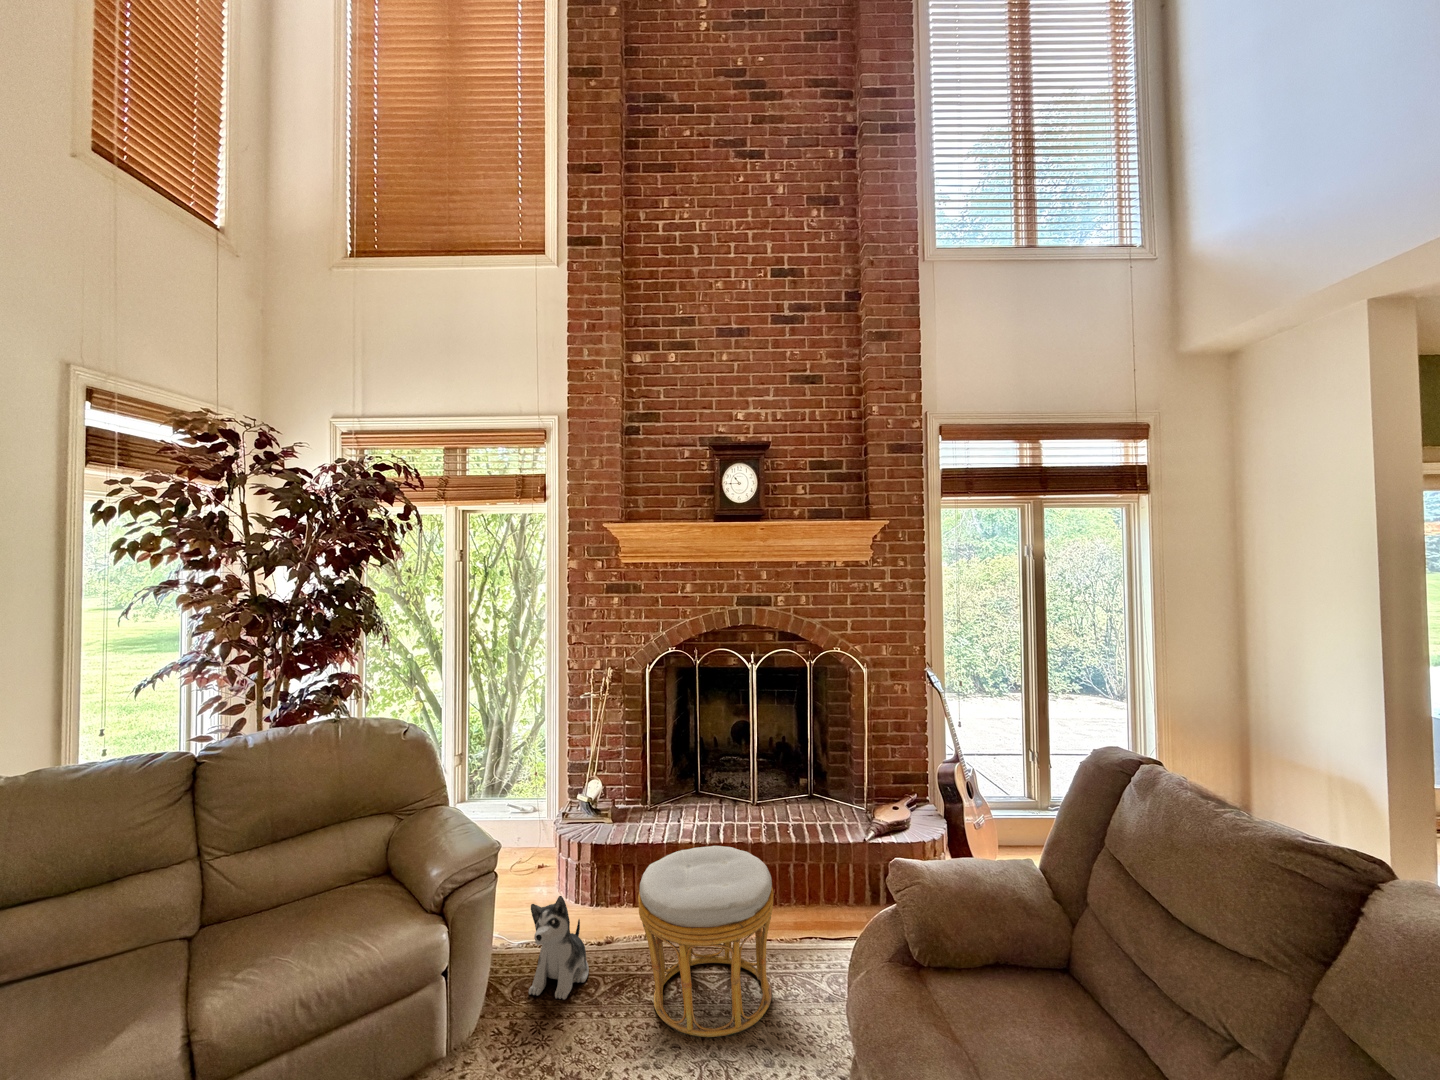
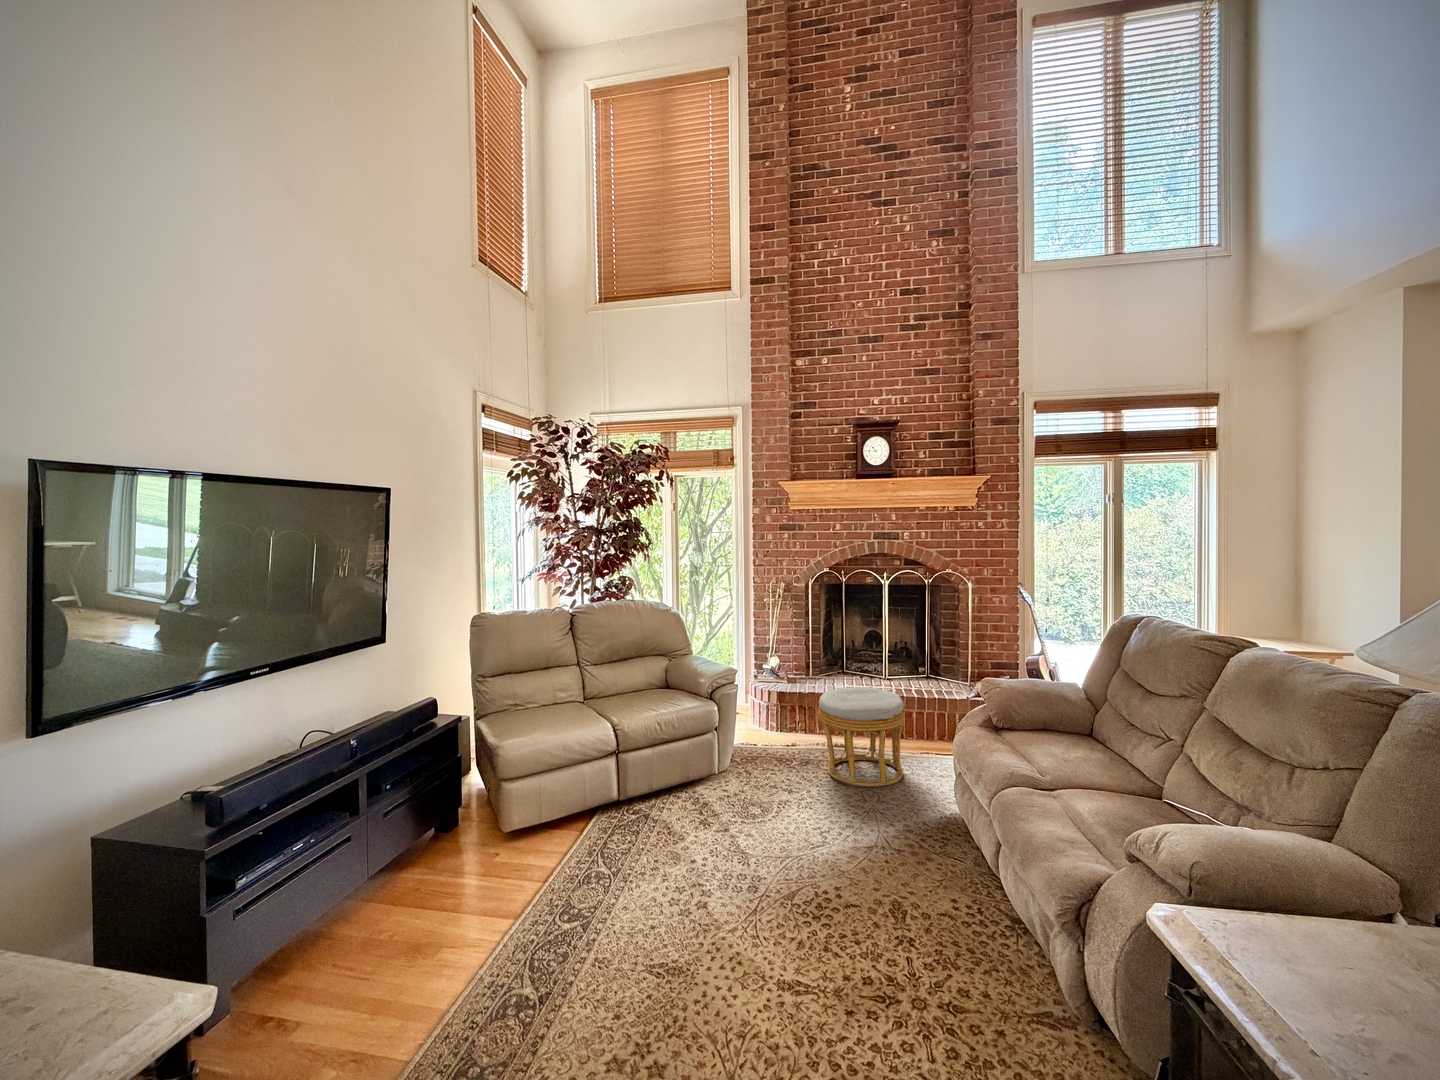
plush toy: present [529,896,589,999] -> none [750,709,785,768]

